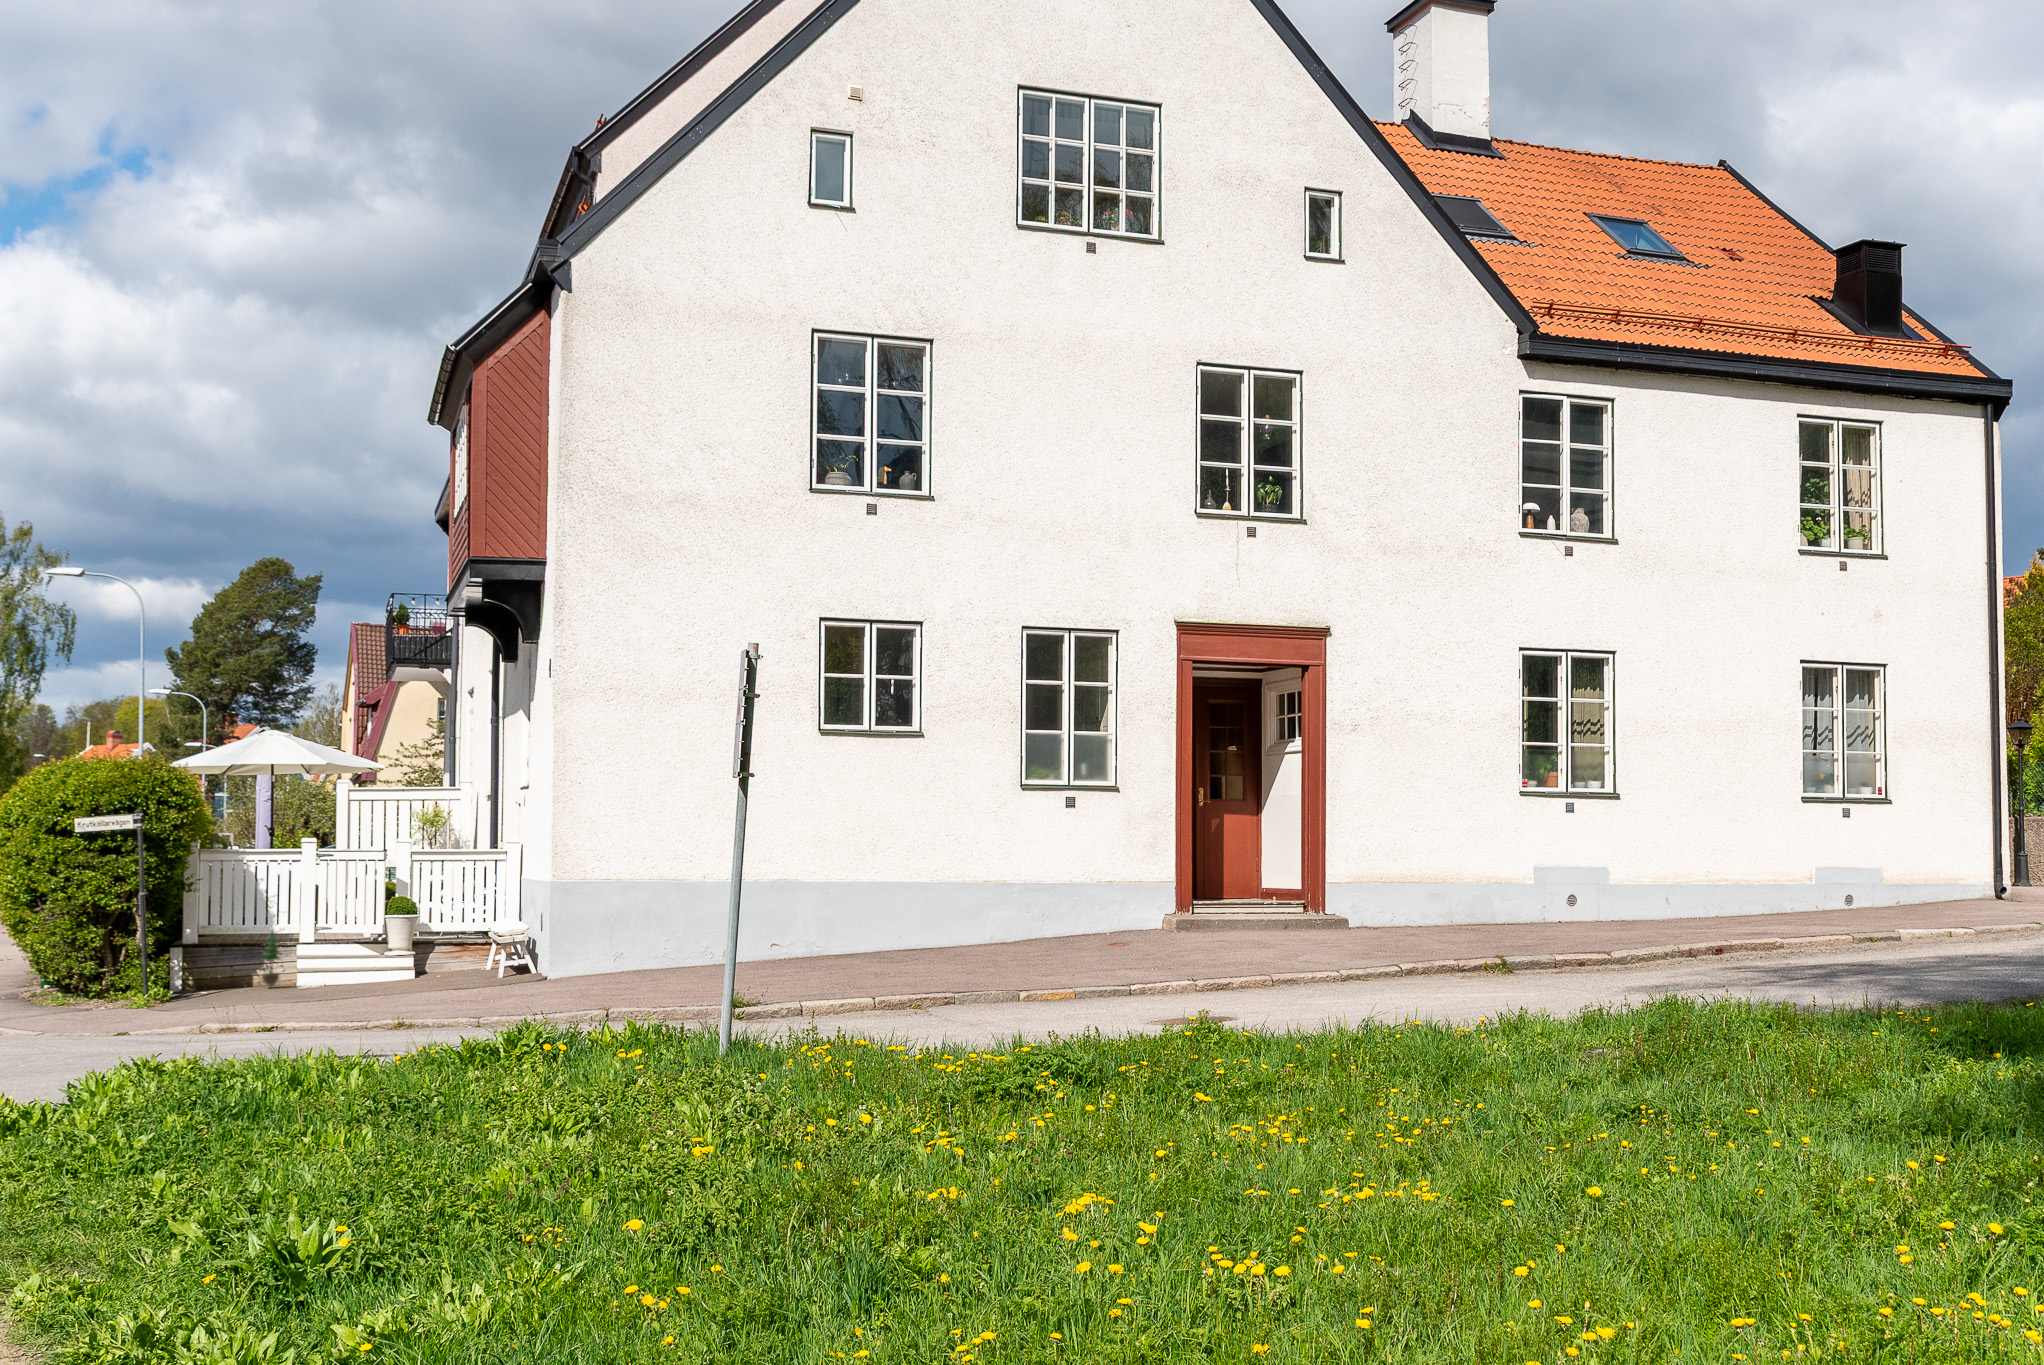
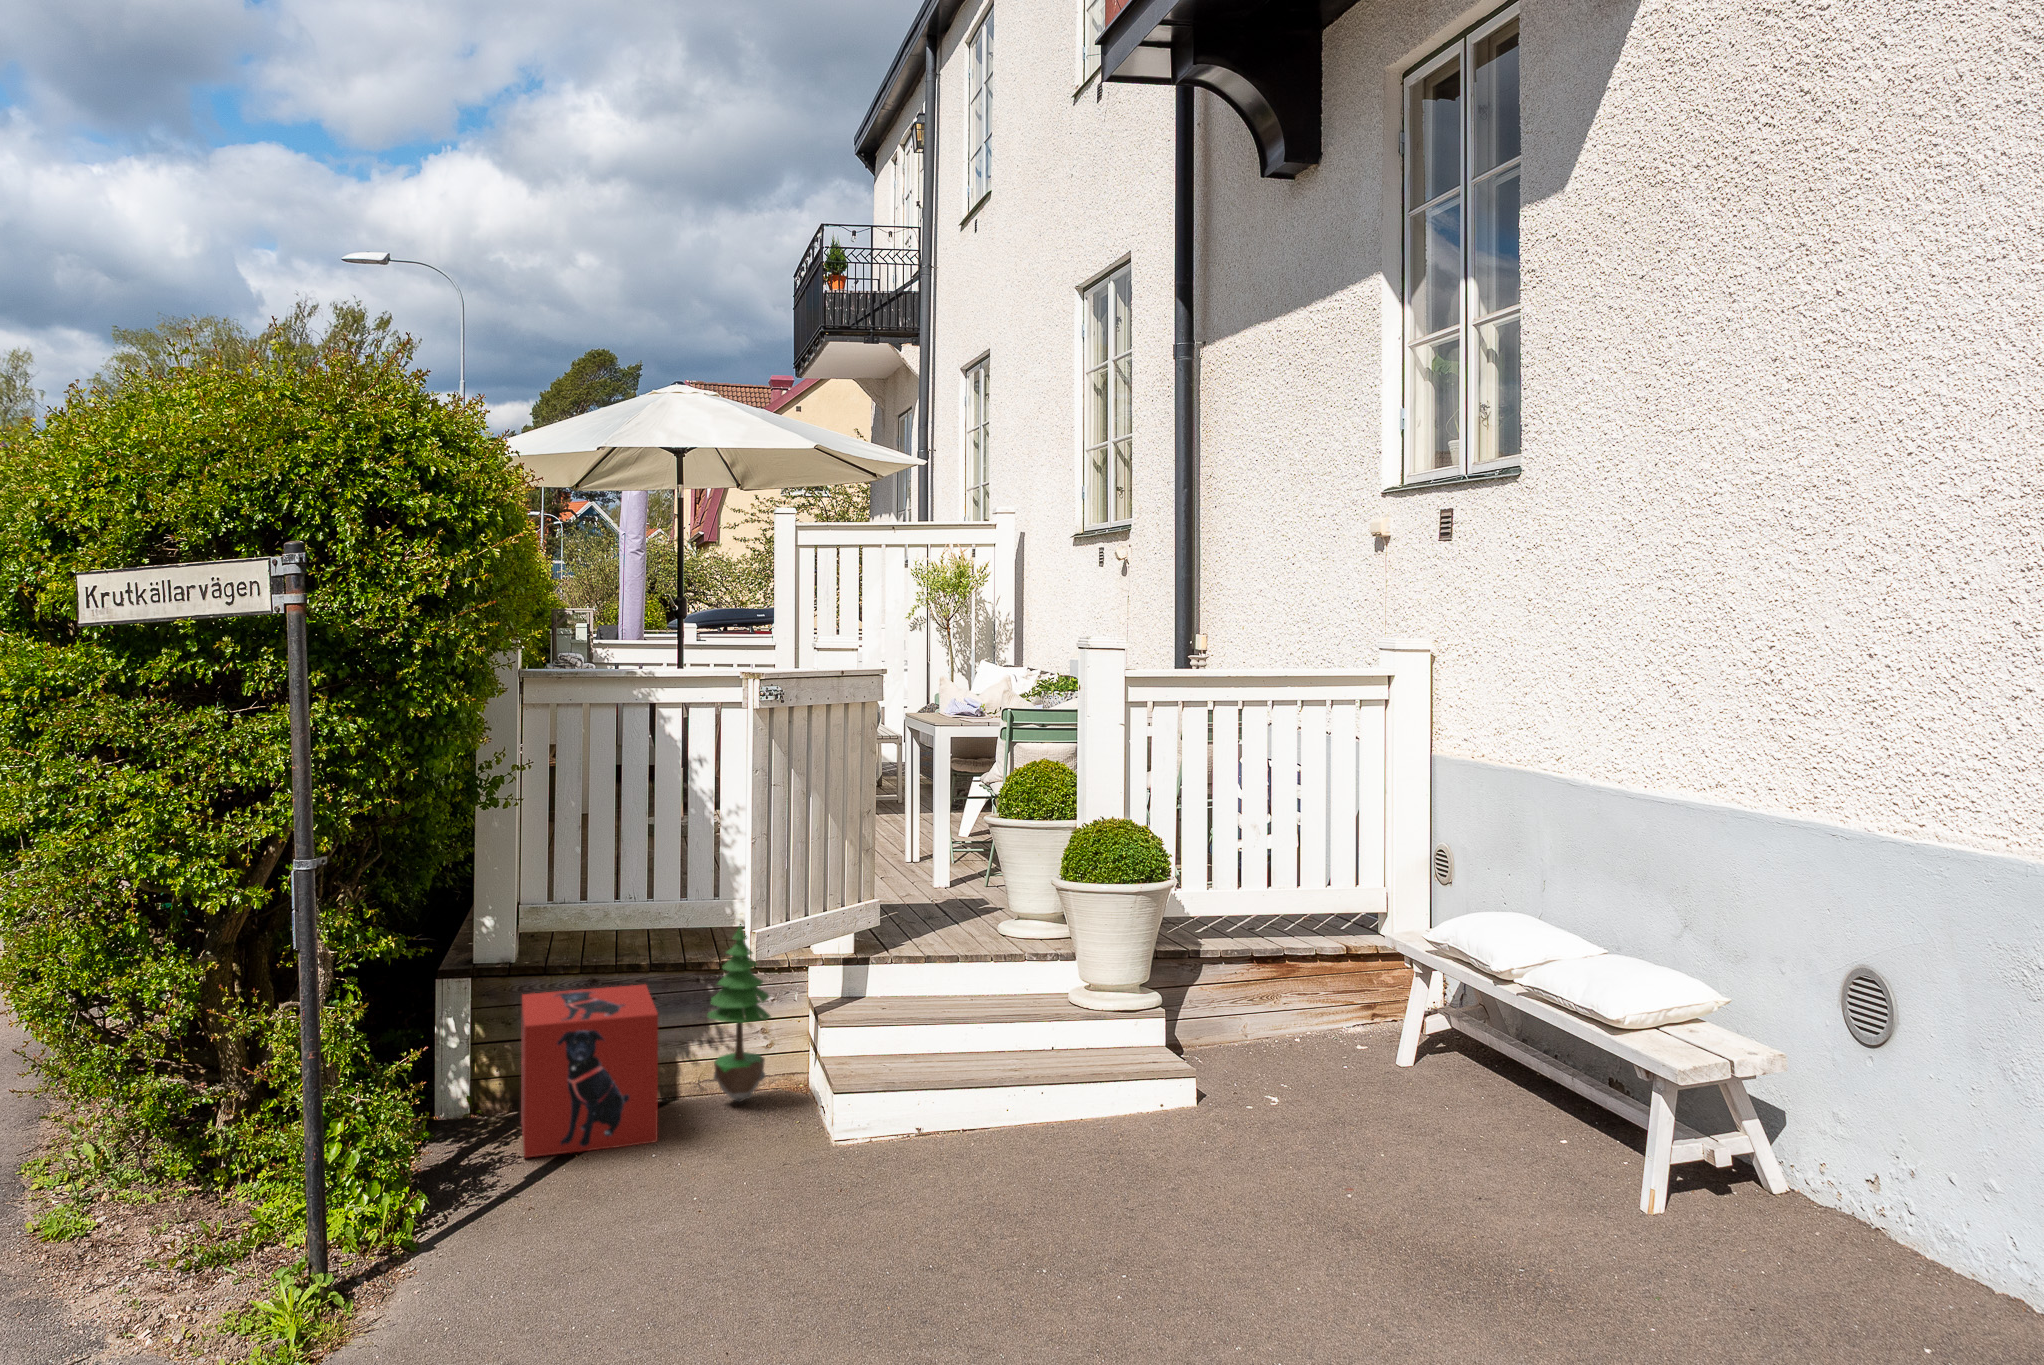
storage box: none [196,950,241,994] -> present [521,985,658,1158]

